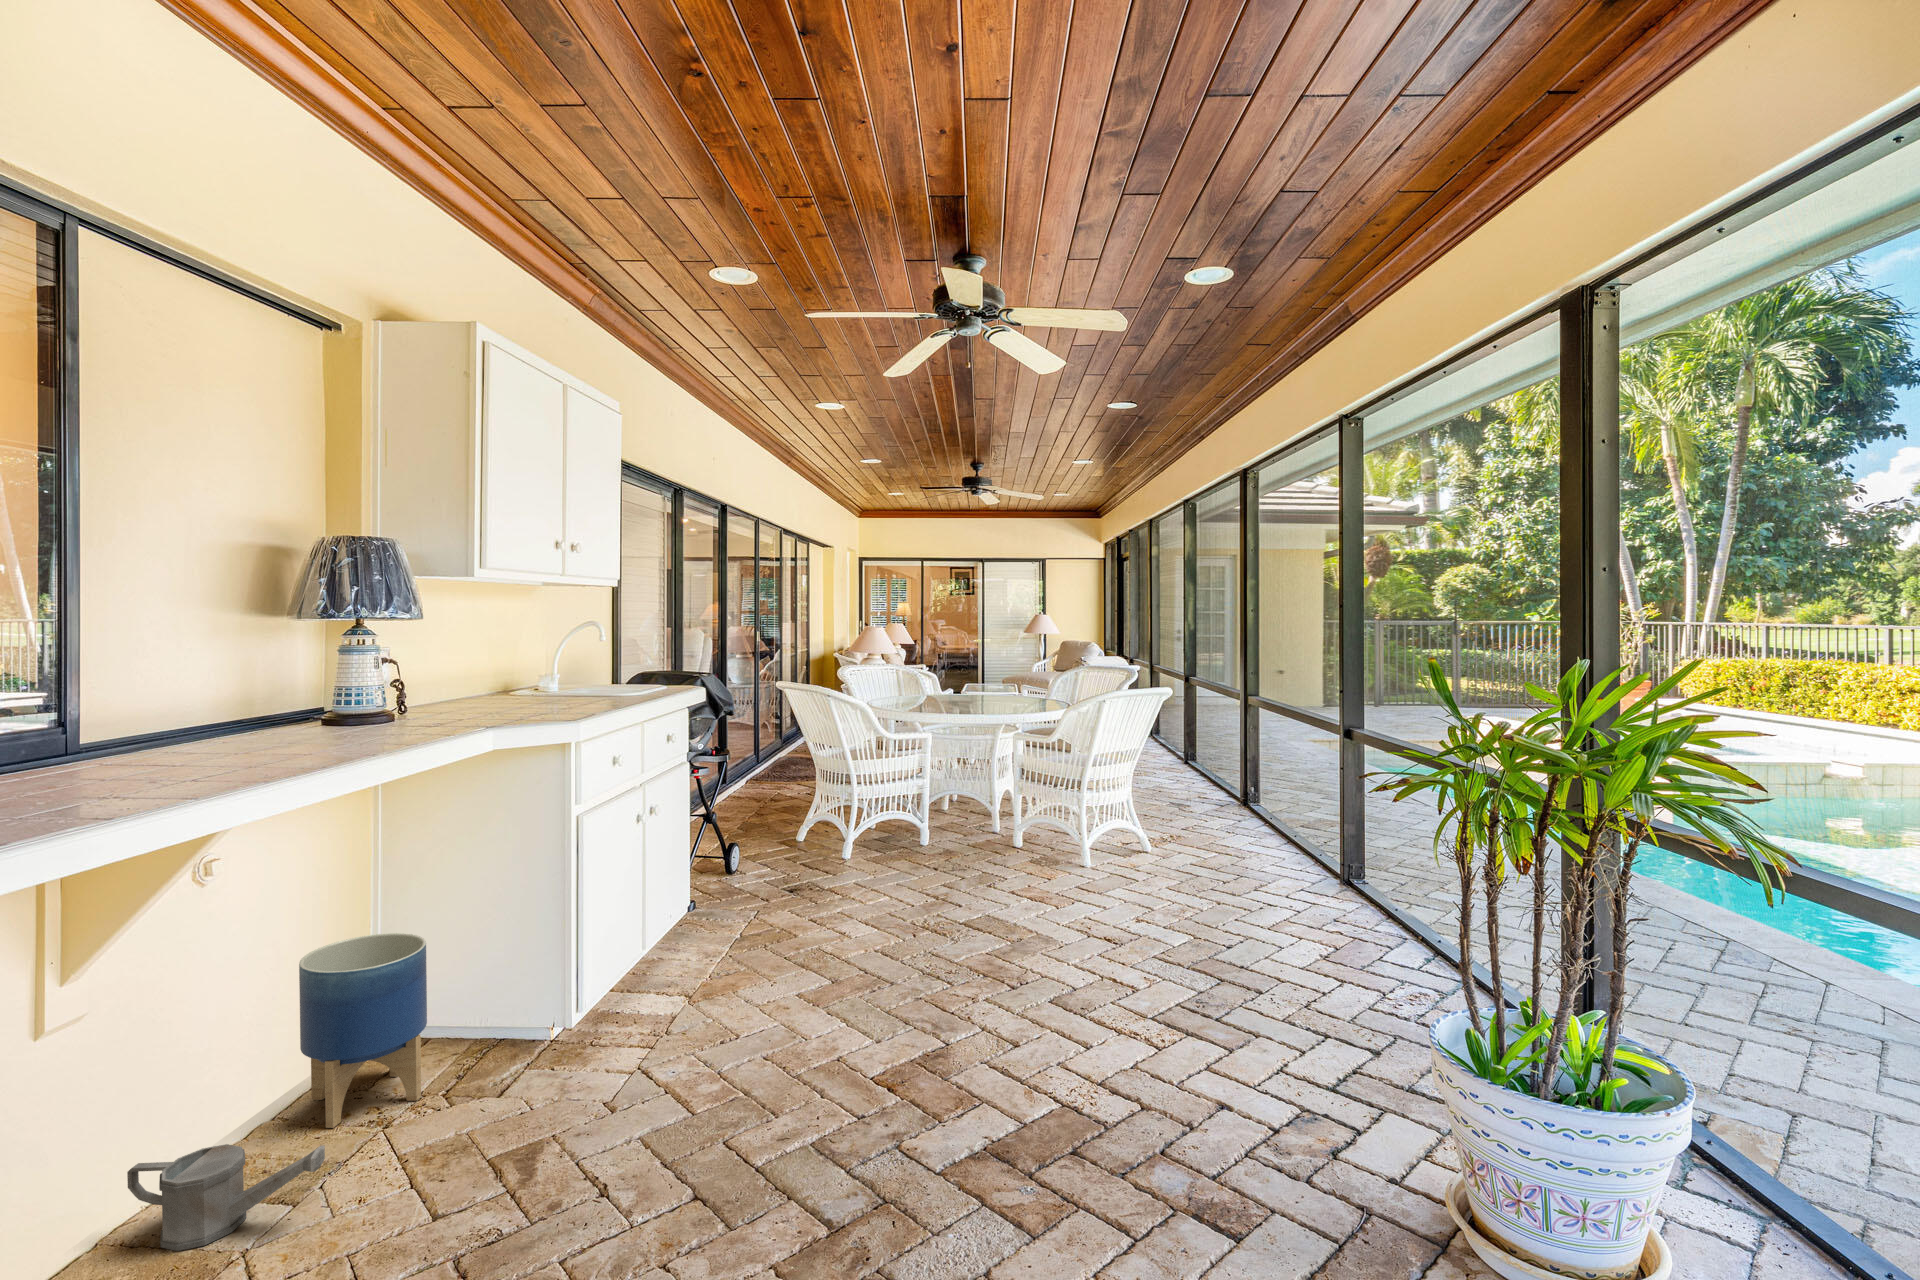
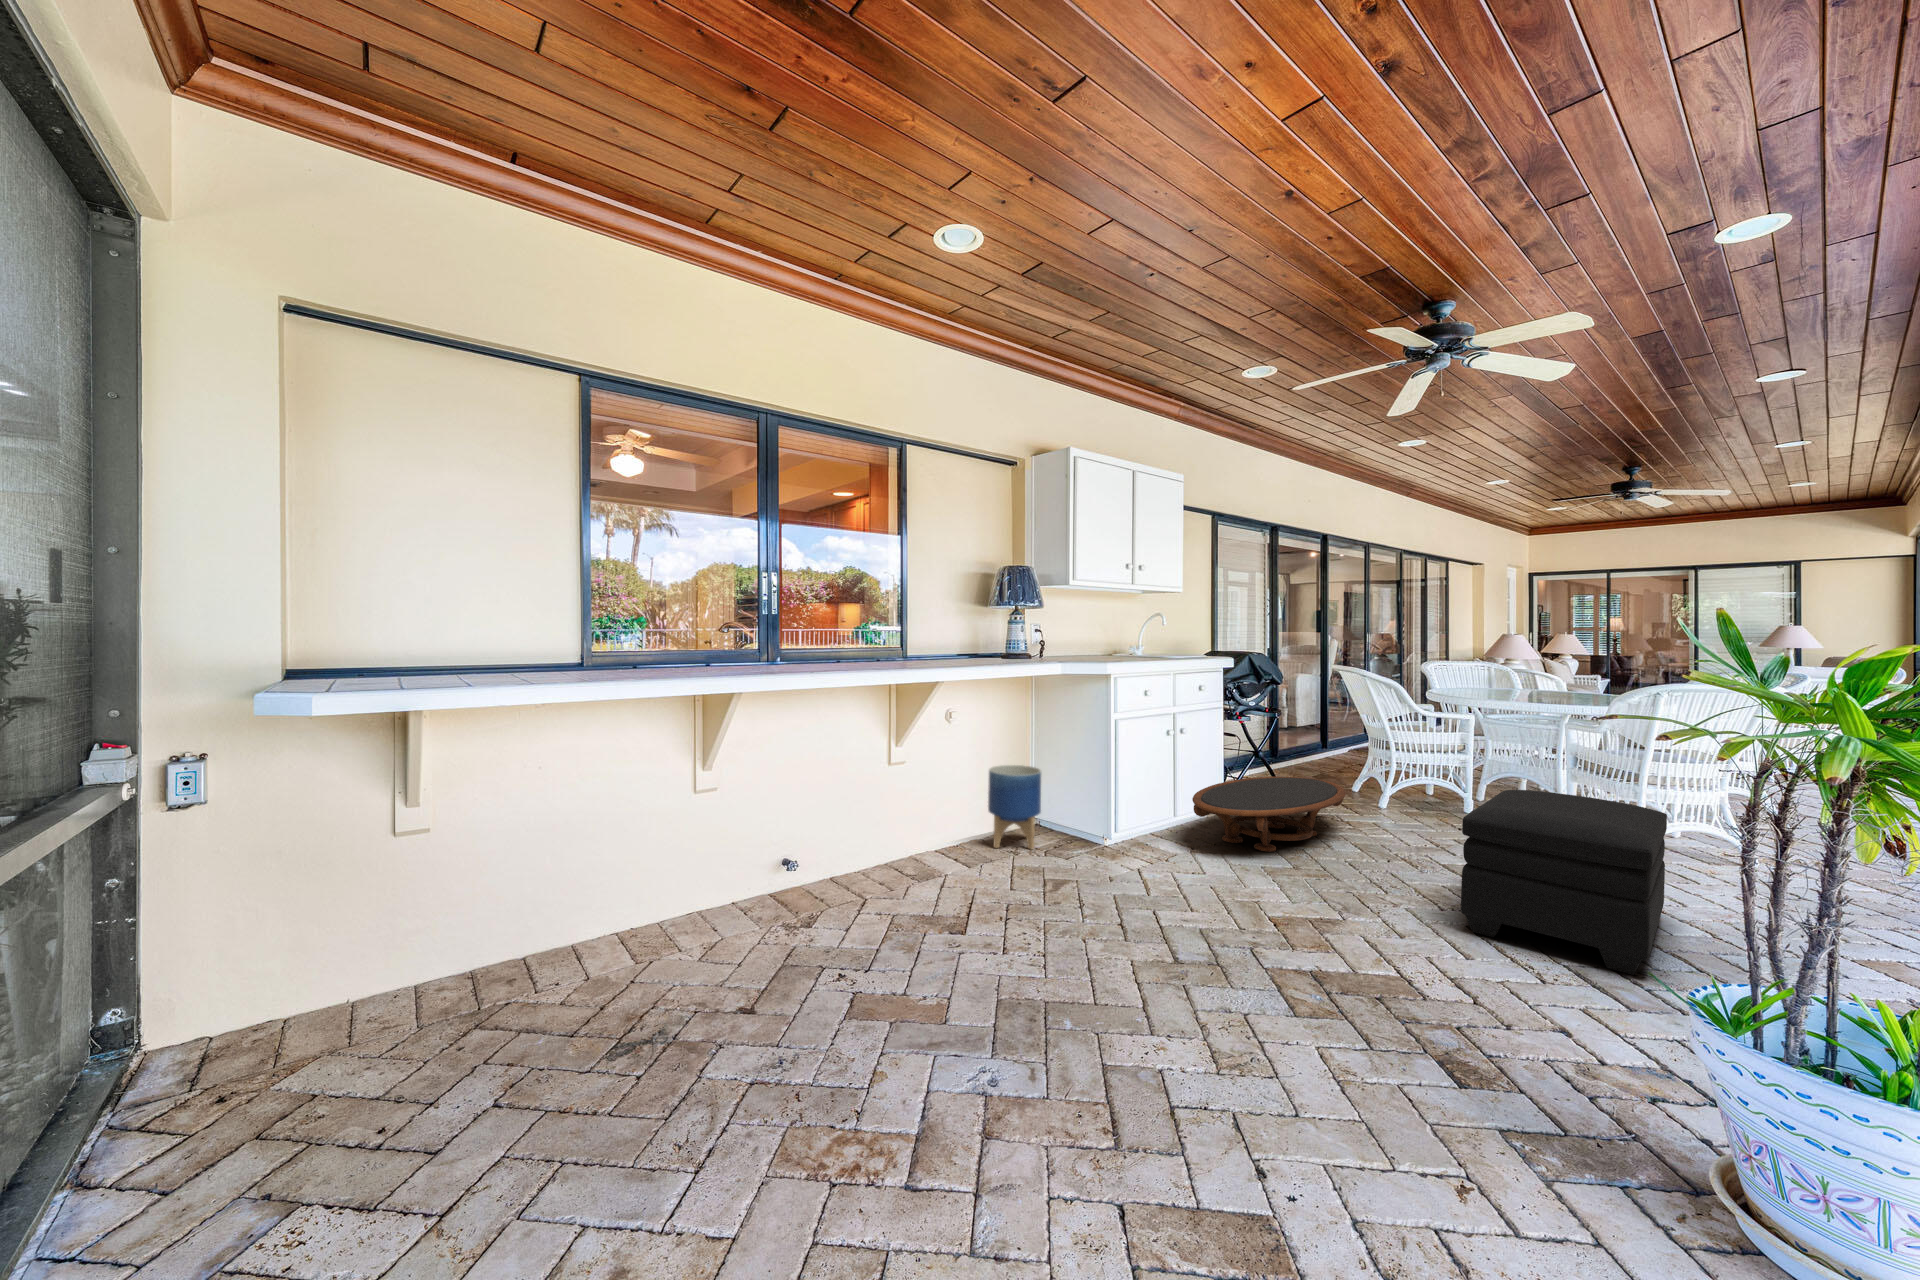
ottoman: none [1027,821,1209,1005] -> present [1461,790,1667,975]
coffee table: none [675,839,848,965] -> present [1192,777,1346,852]
watering can: present [127,1144,325,1251] -> none [919,828,976,867]

